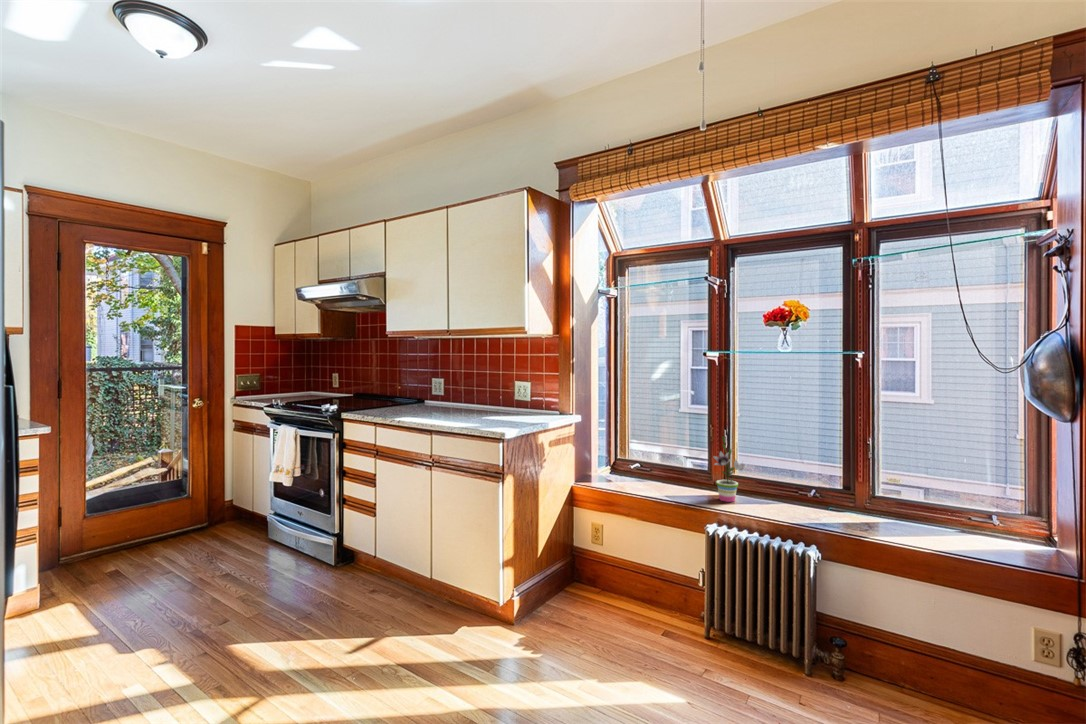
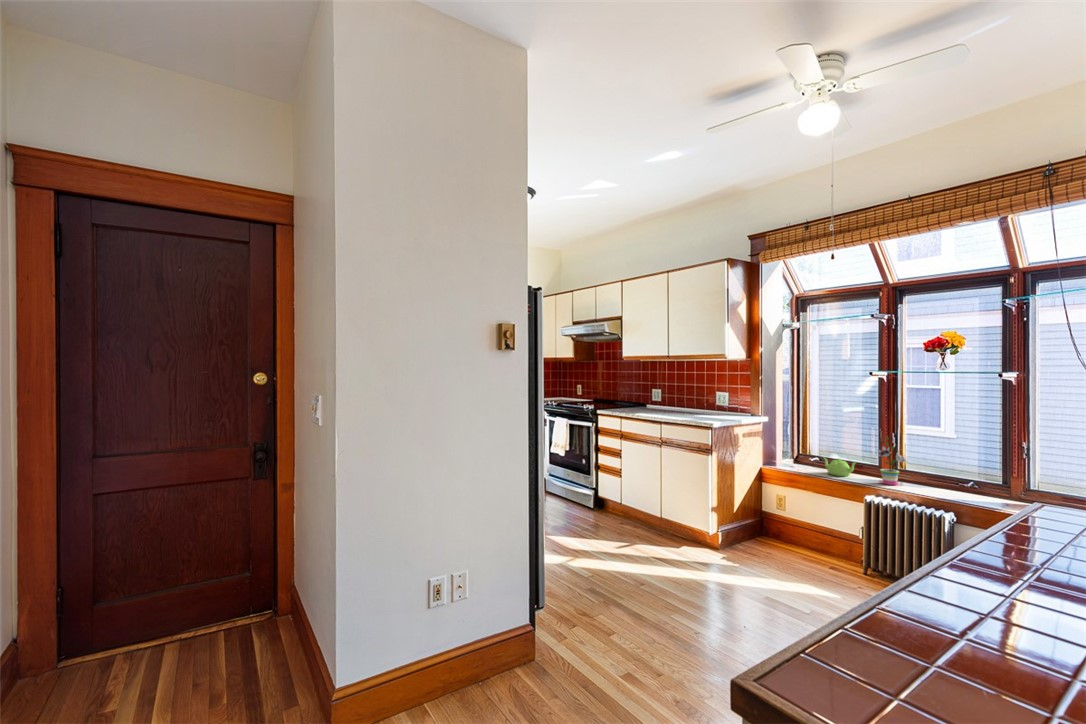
teapot: none [646,466,688,492] -> present [824,457,856,476]

